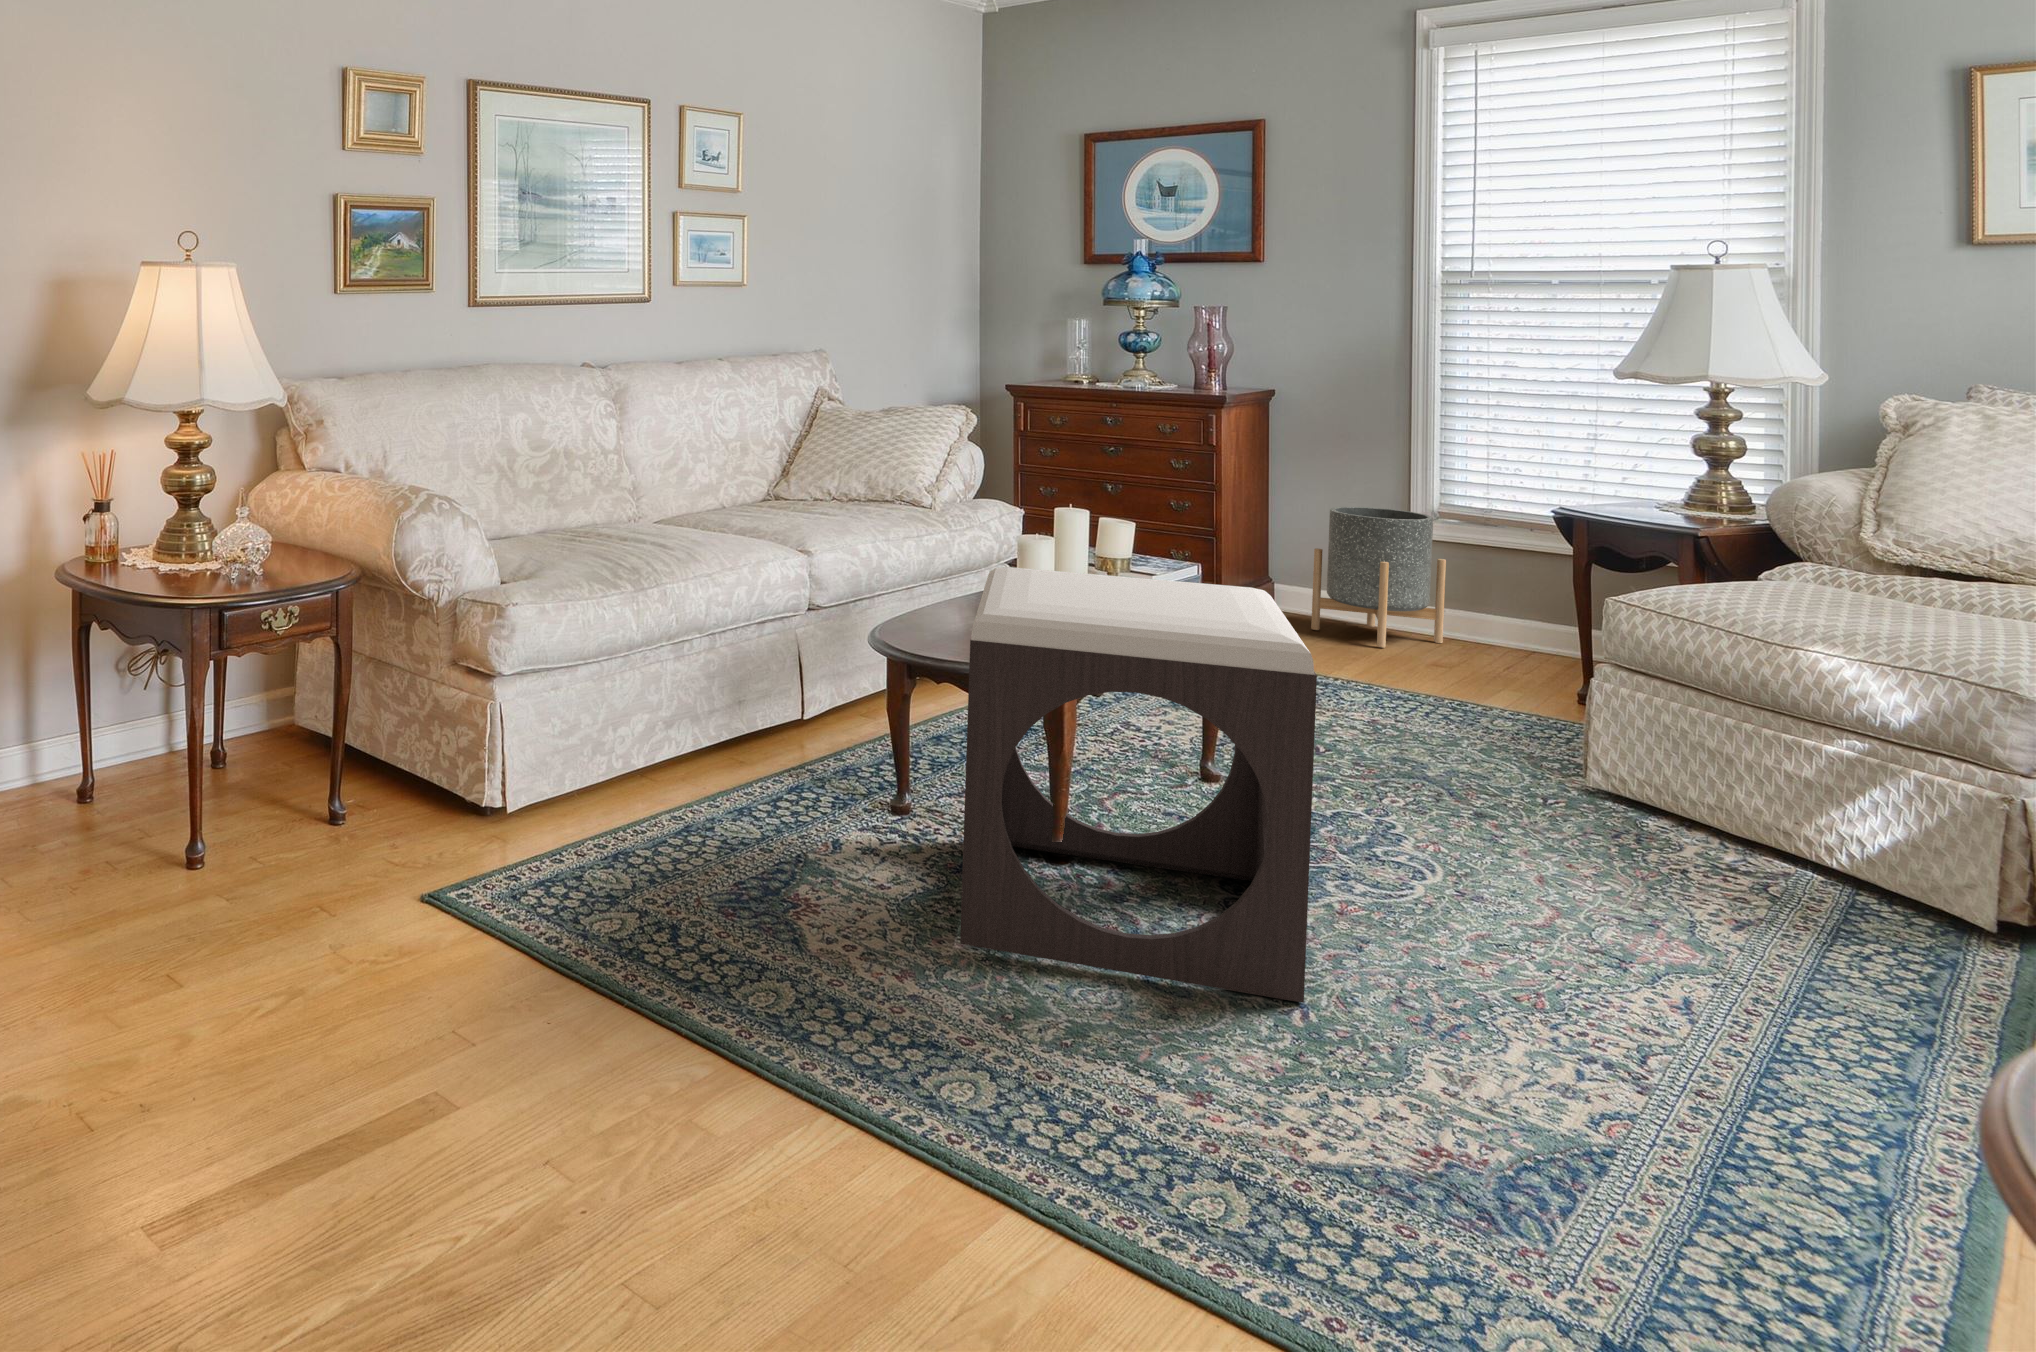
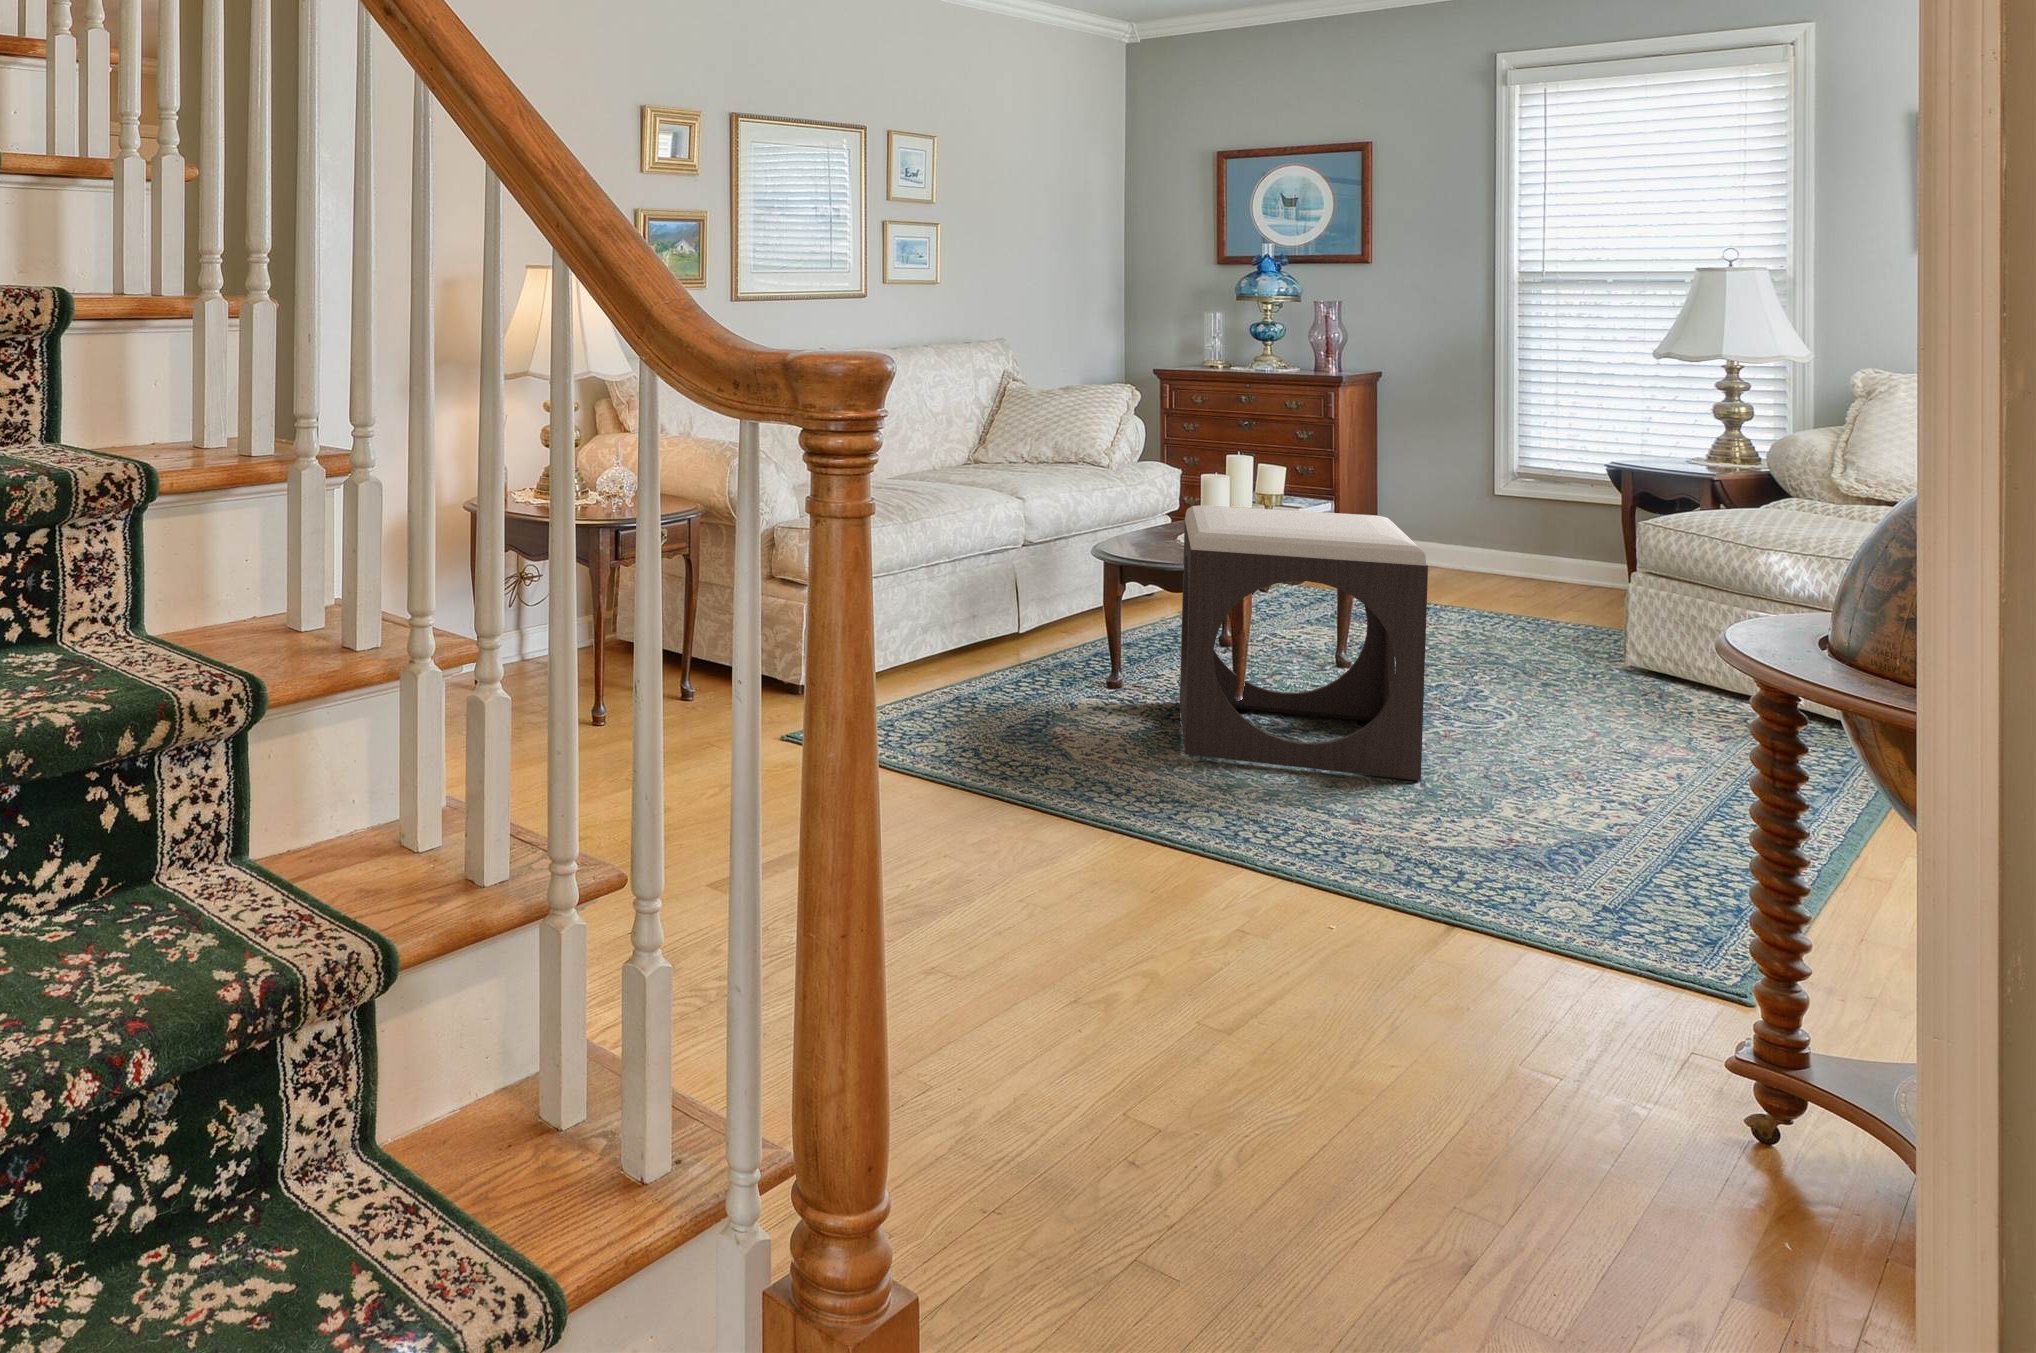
planter: present [1311,507,1446,647] -> none [1412,467,1524,580]

